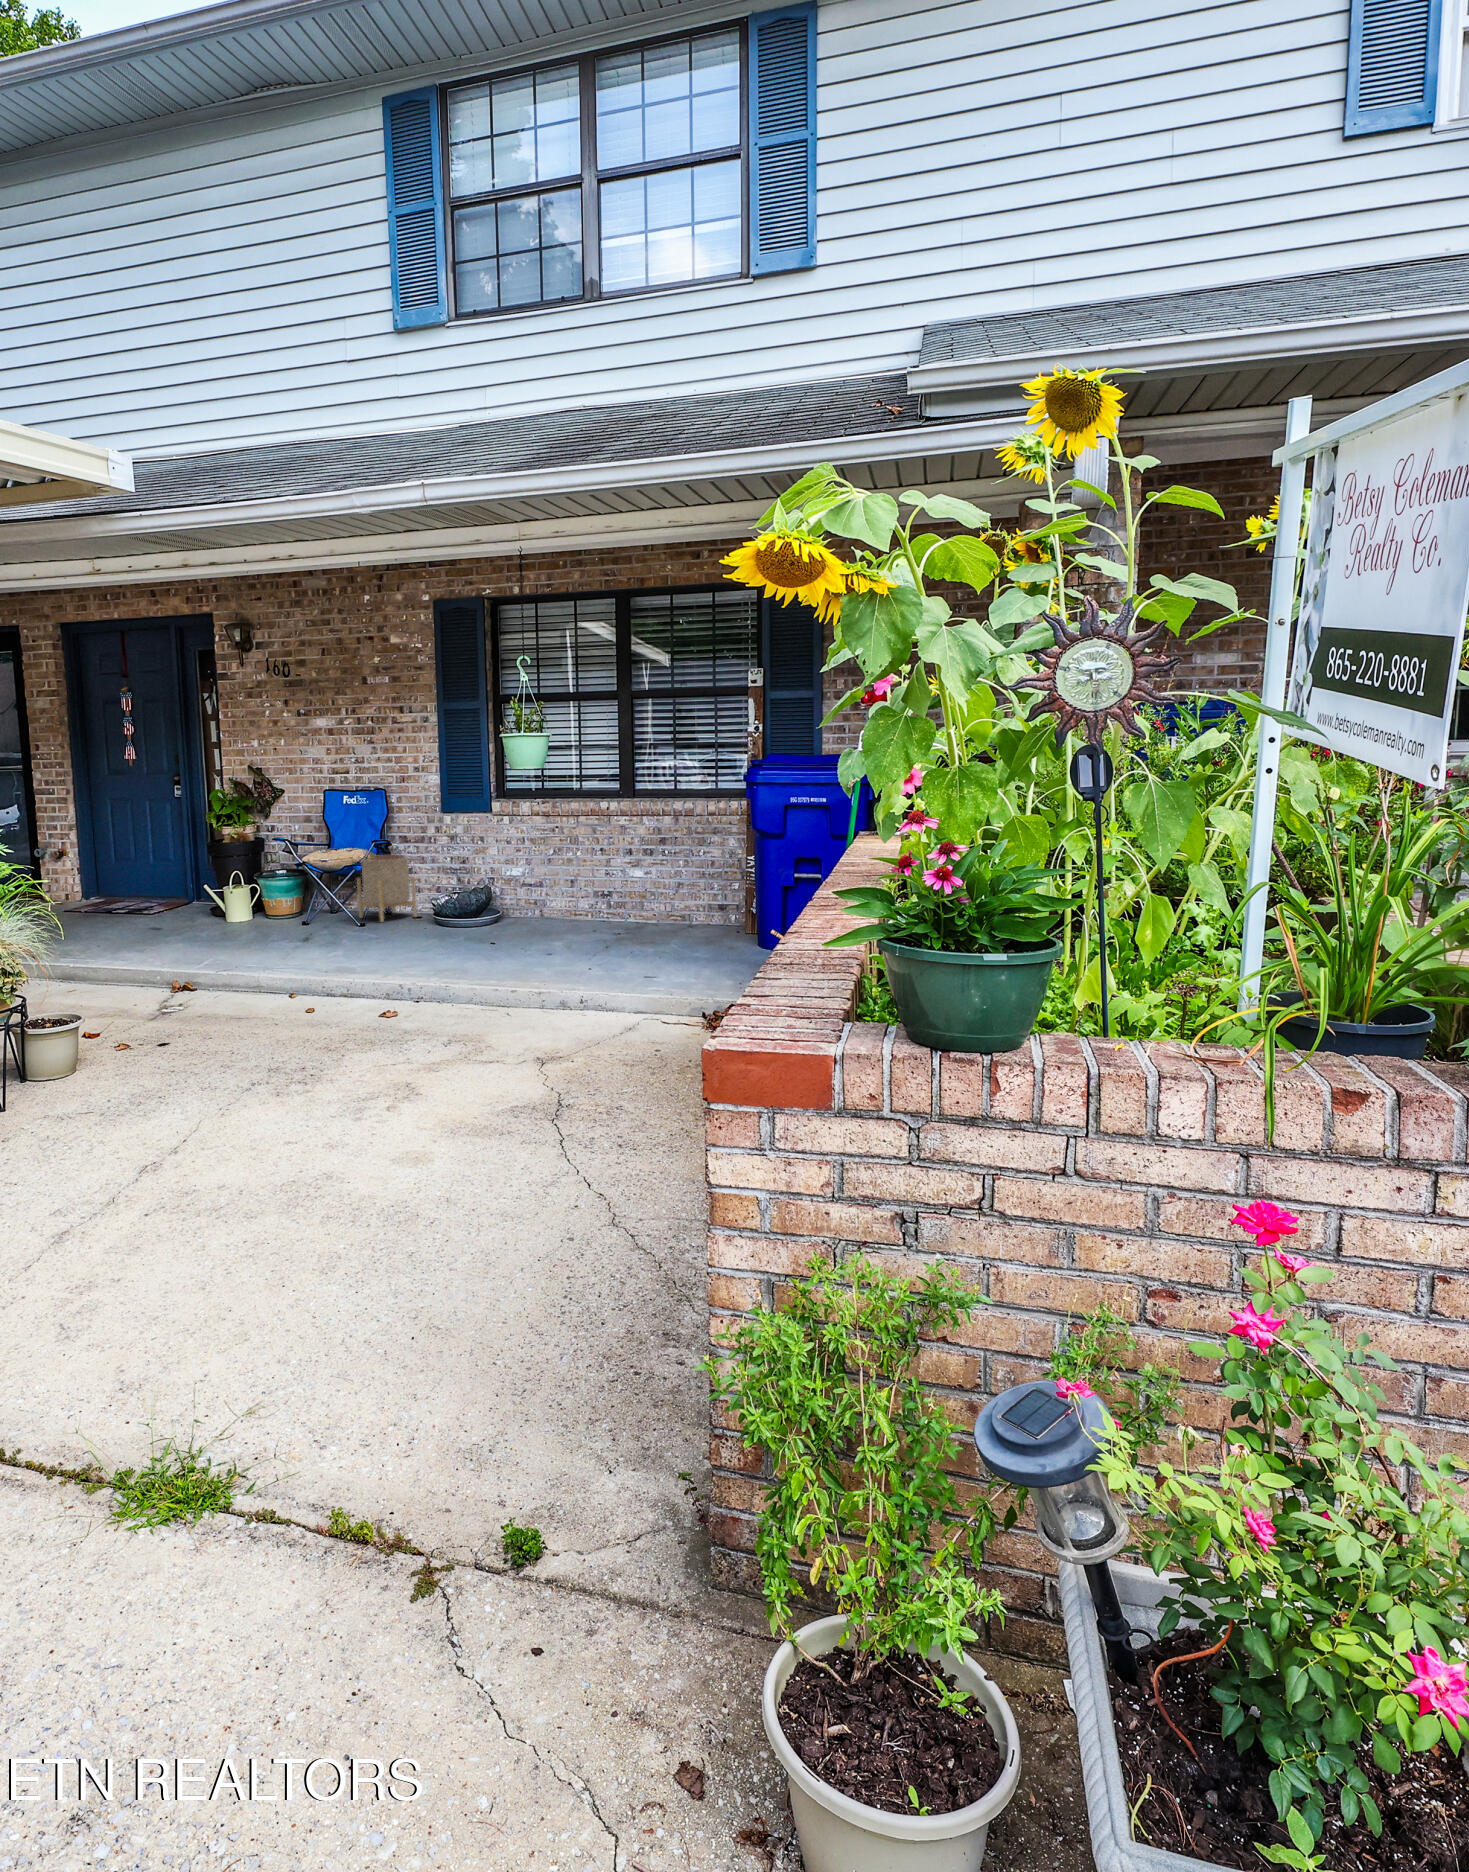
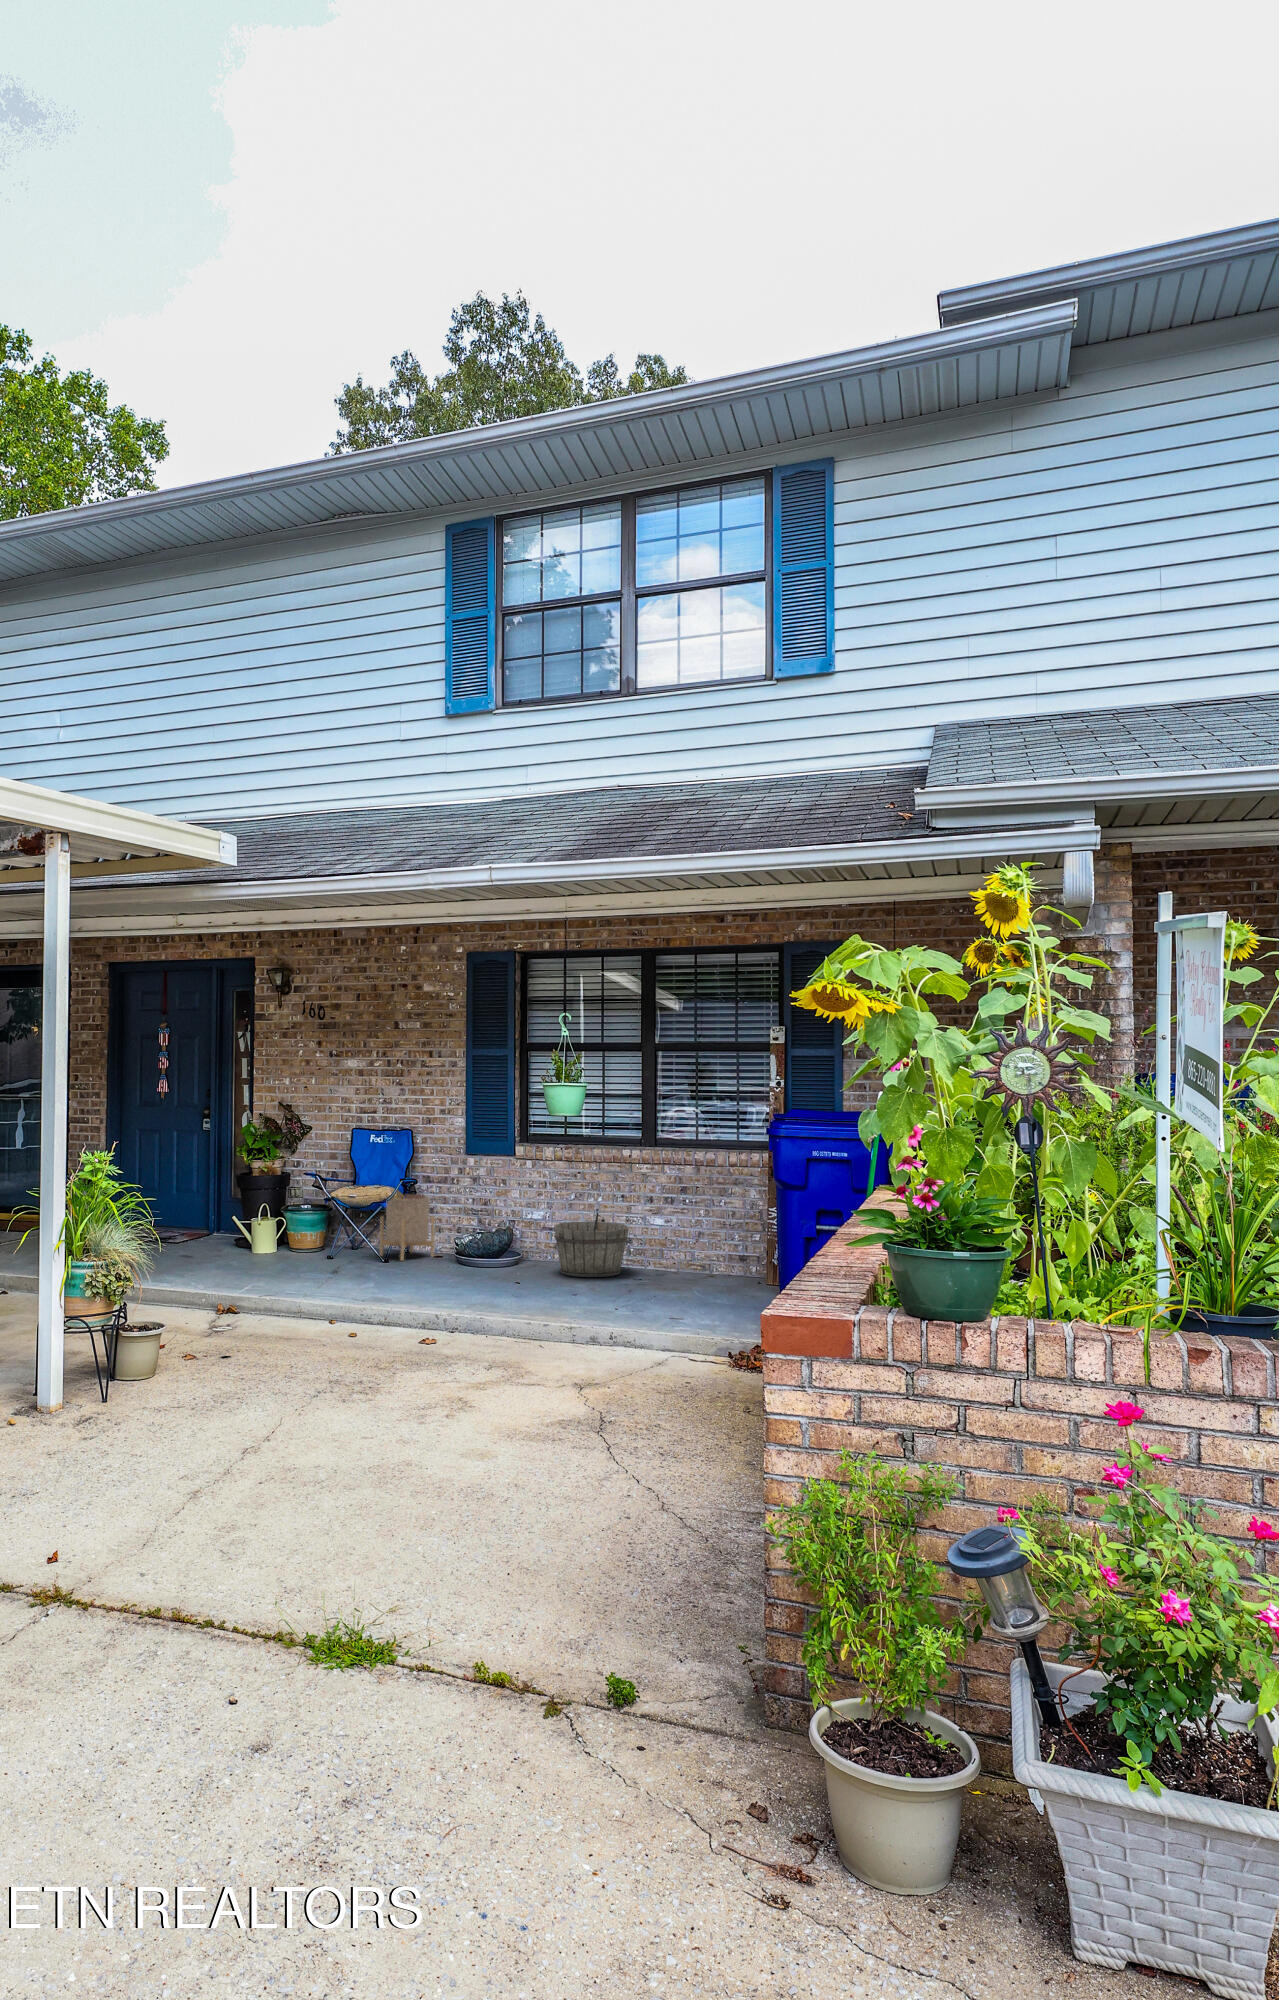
wooden bucket: none [536,864,613,933] -> present [554,1209,629,1277]

